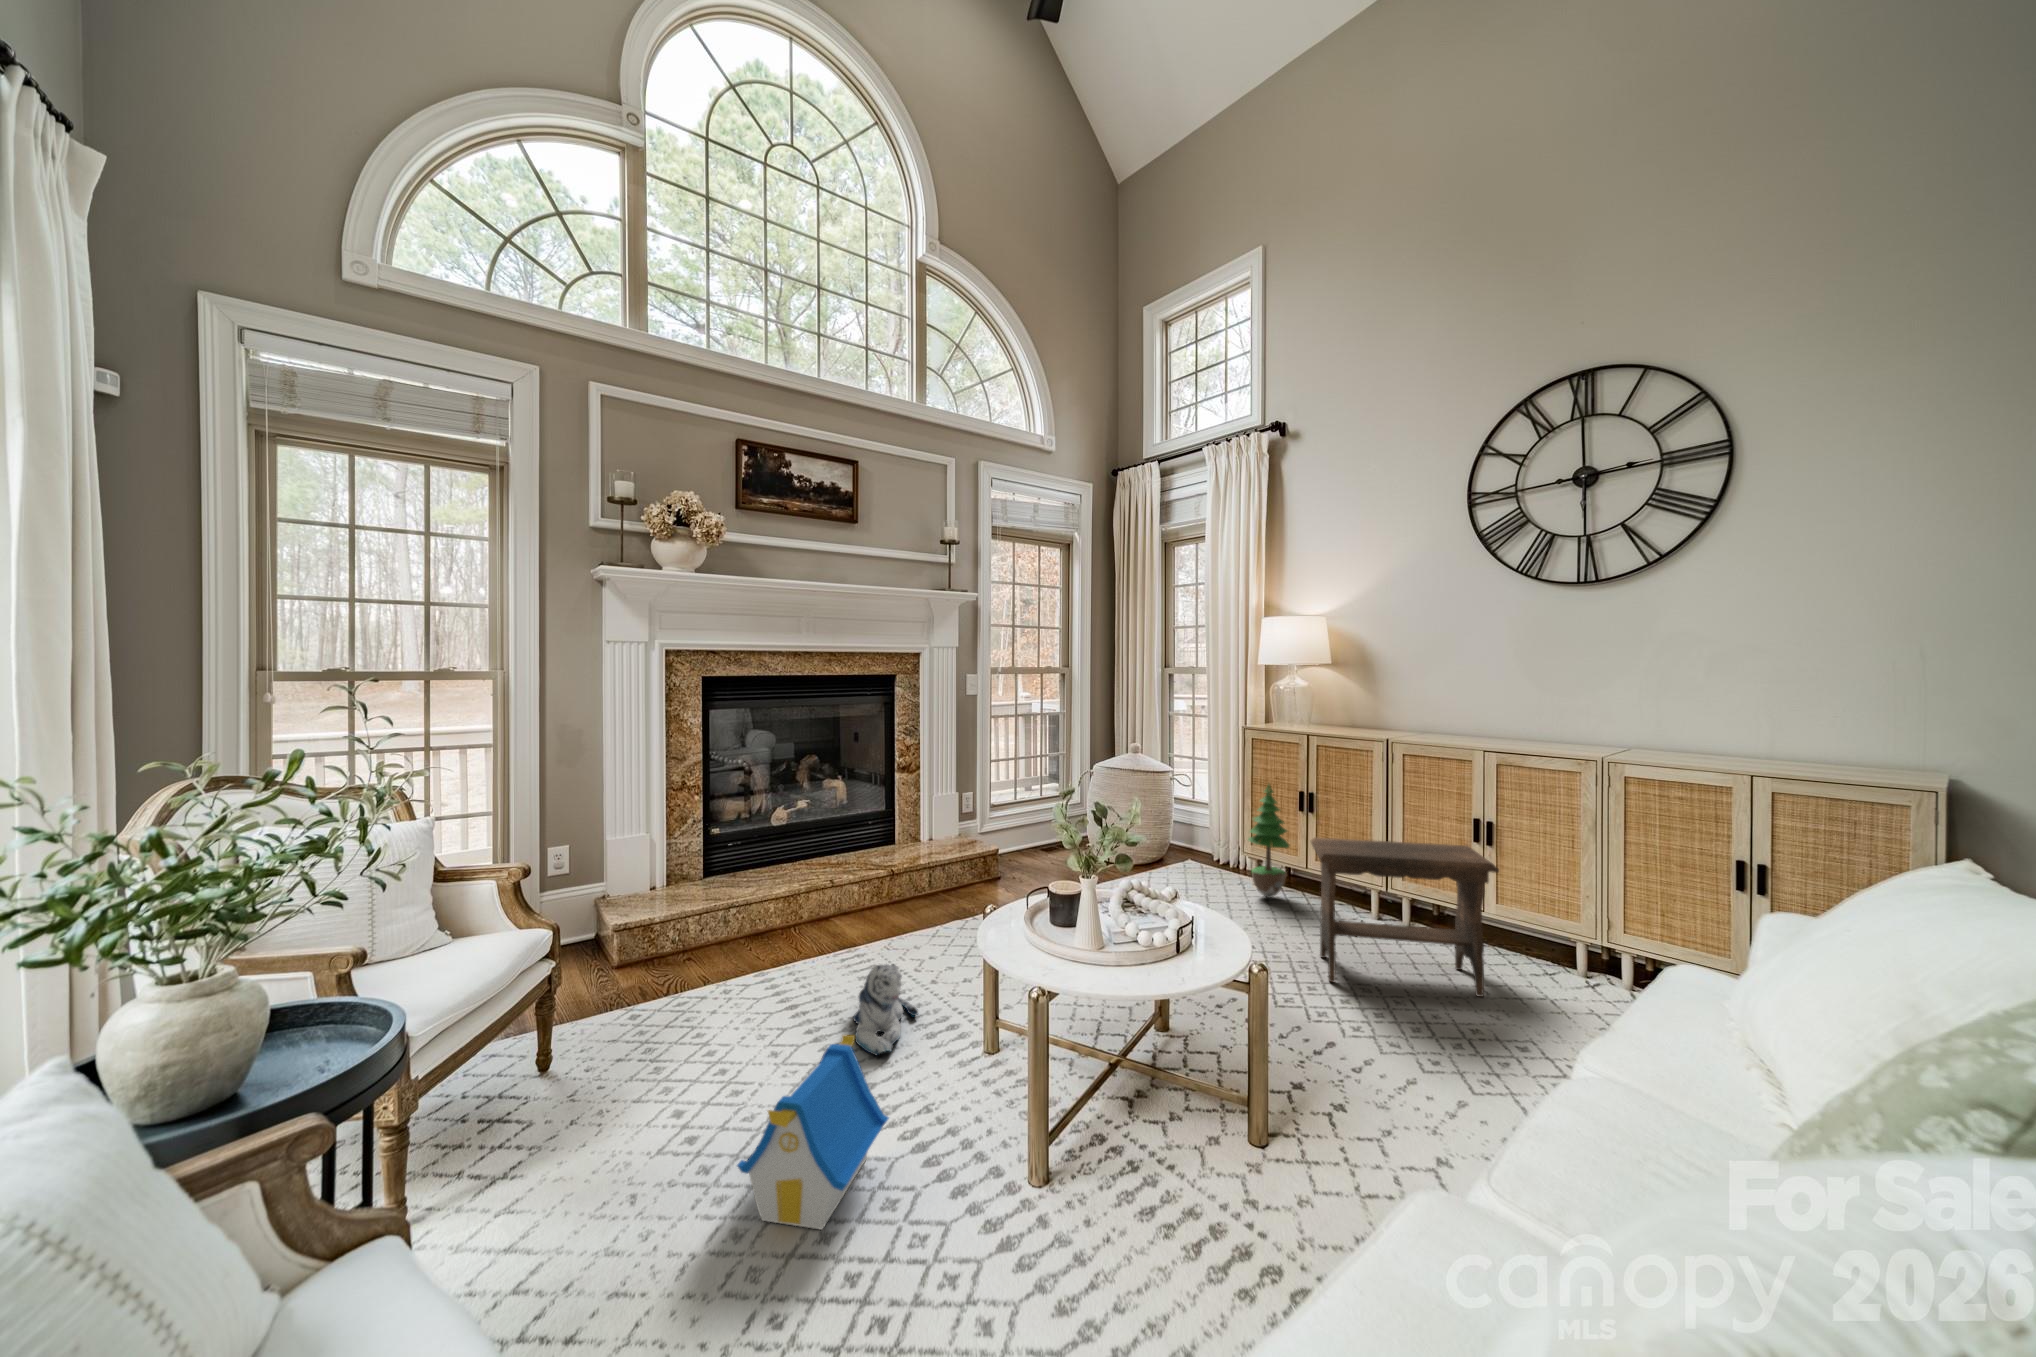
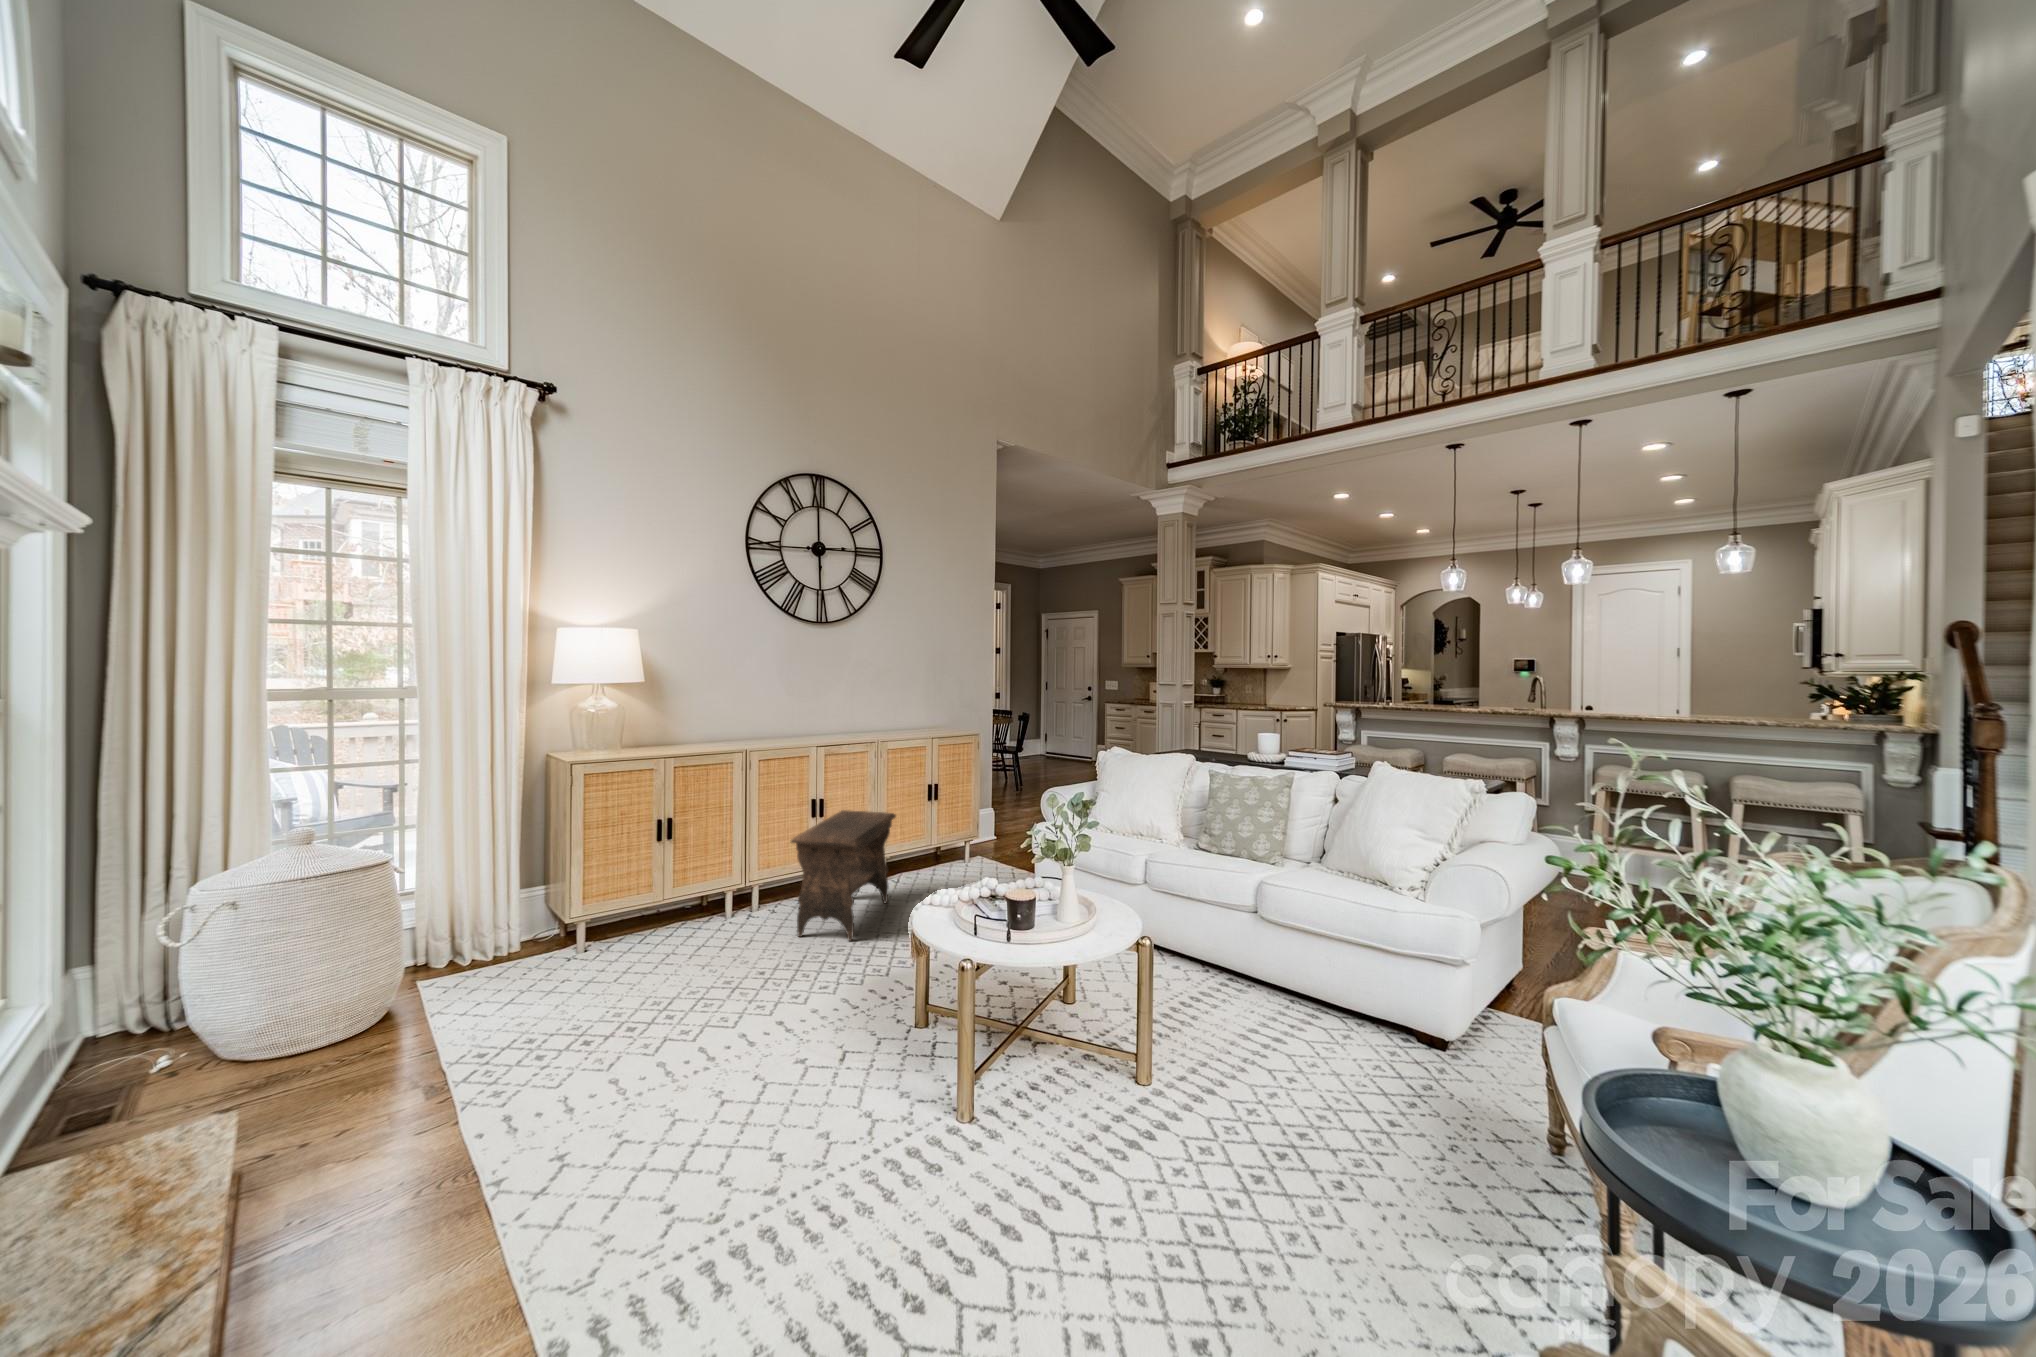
potted tree: present [1248,784,1290,898] -> none [605,810,657,937]
plush toy: present [853,964,918,1055] -> none [823,1118,995,1254]
toy house: present [737,1035,889,1229] -> none [1148,1085,1290,1225]

